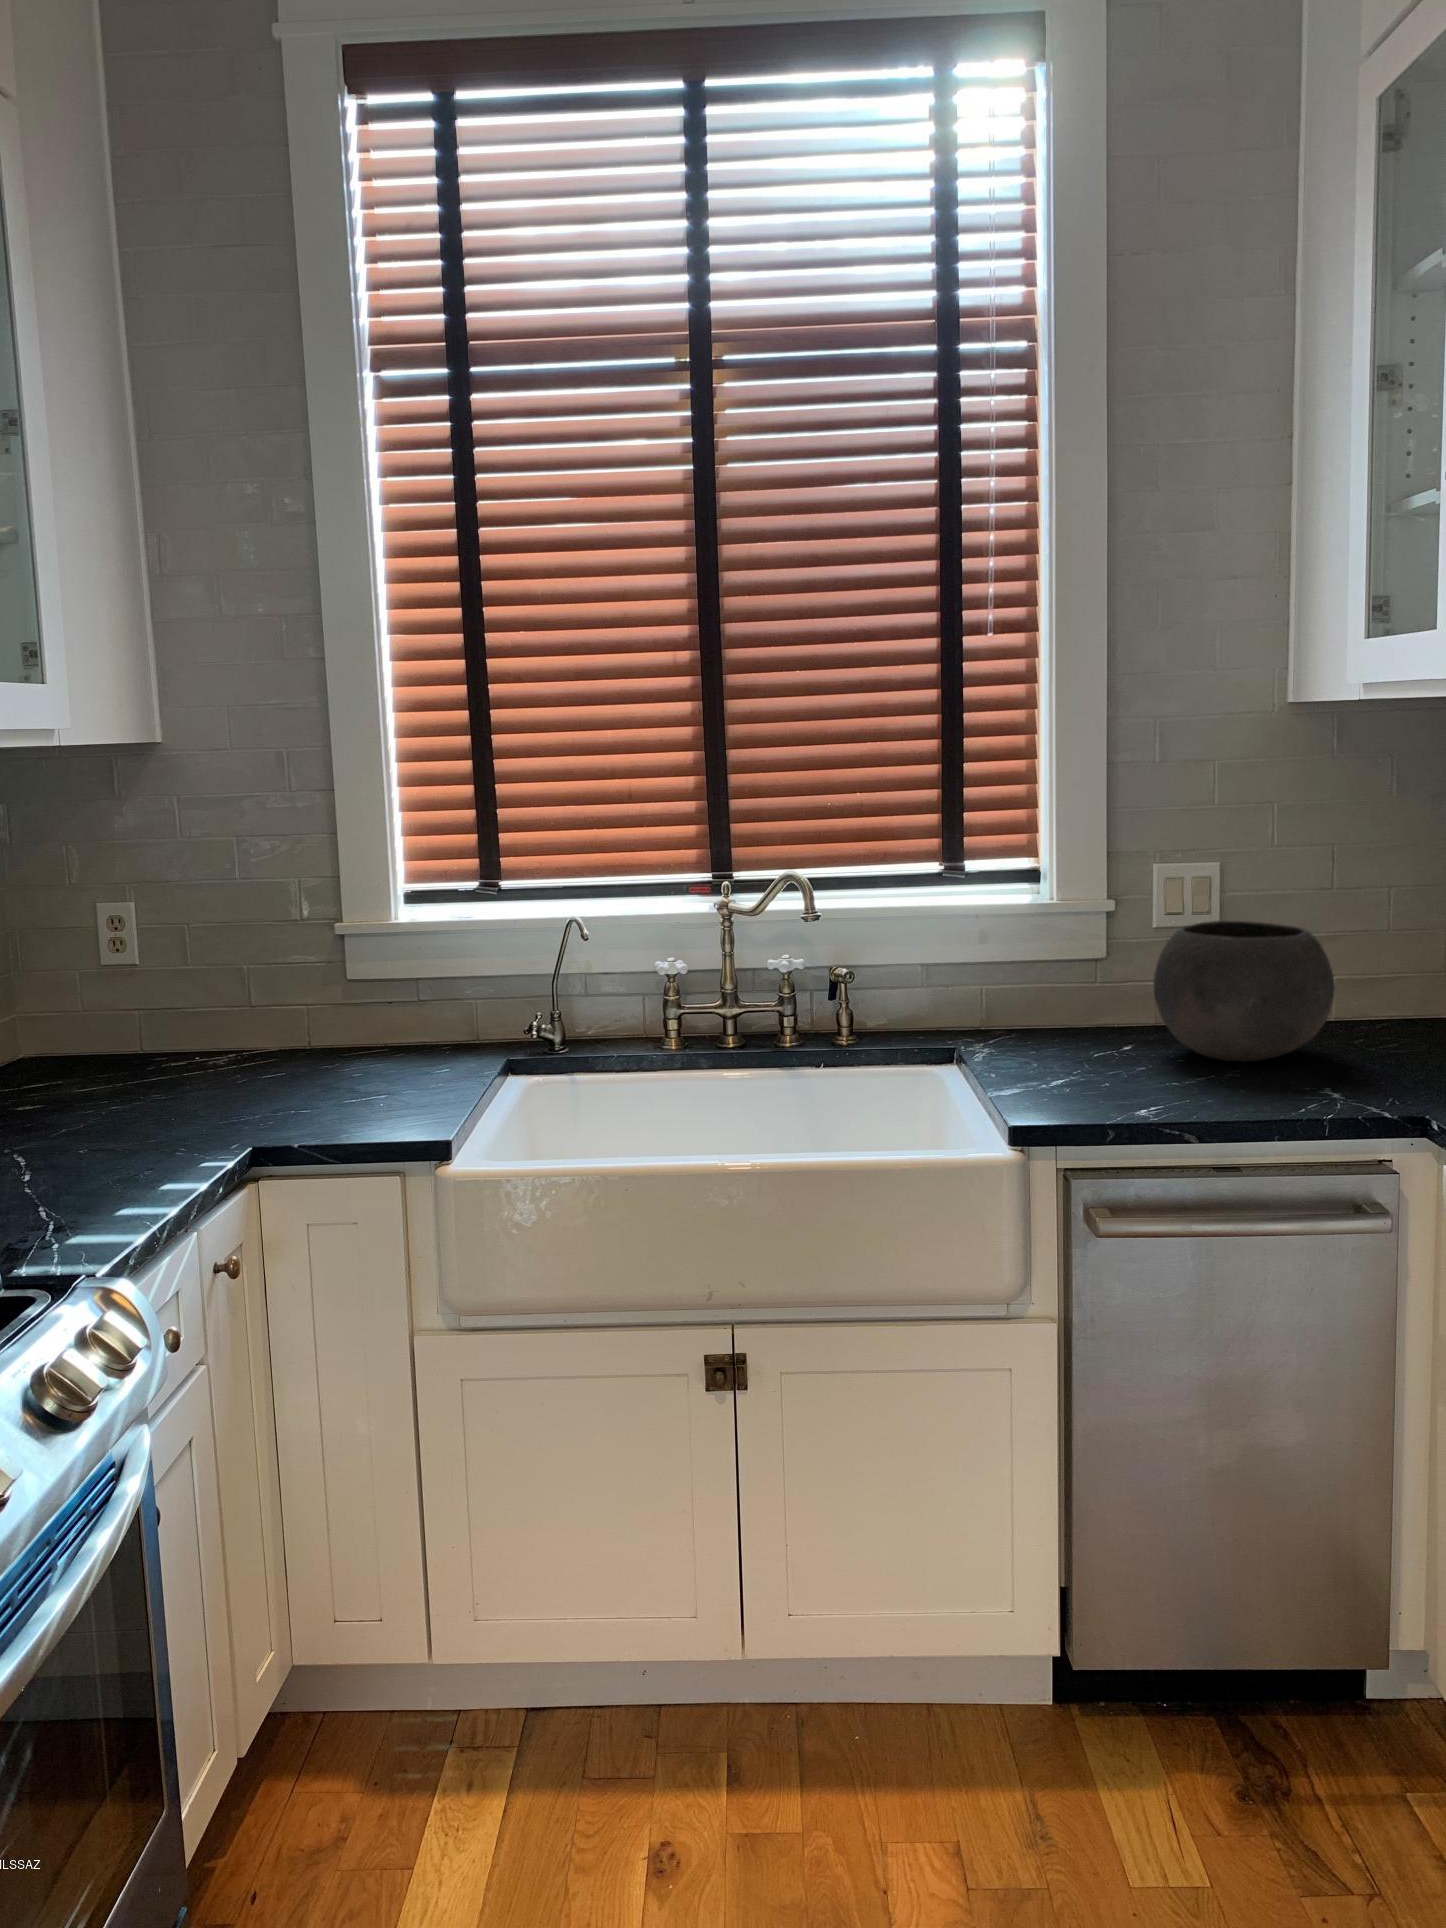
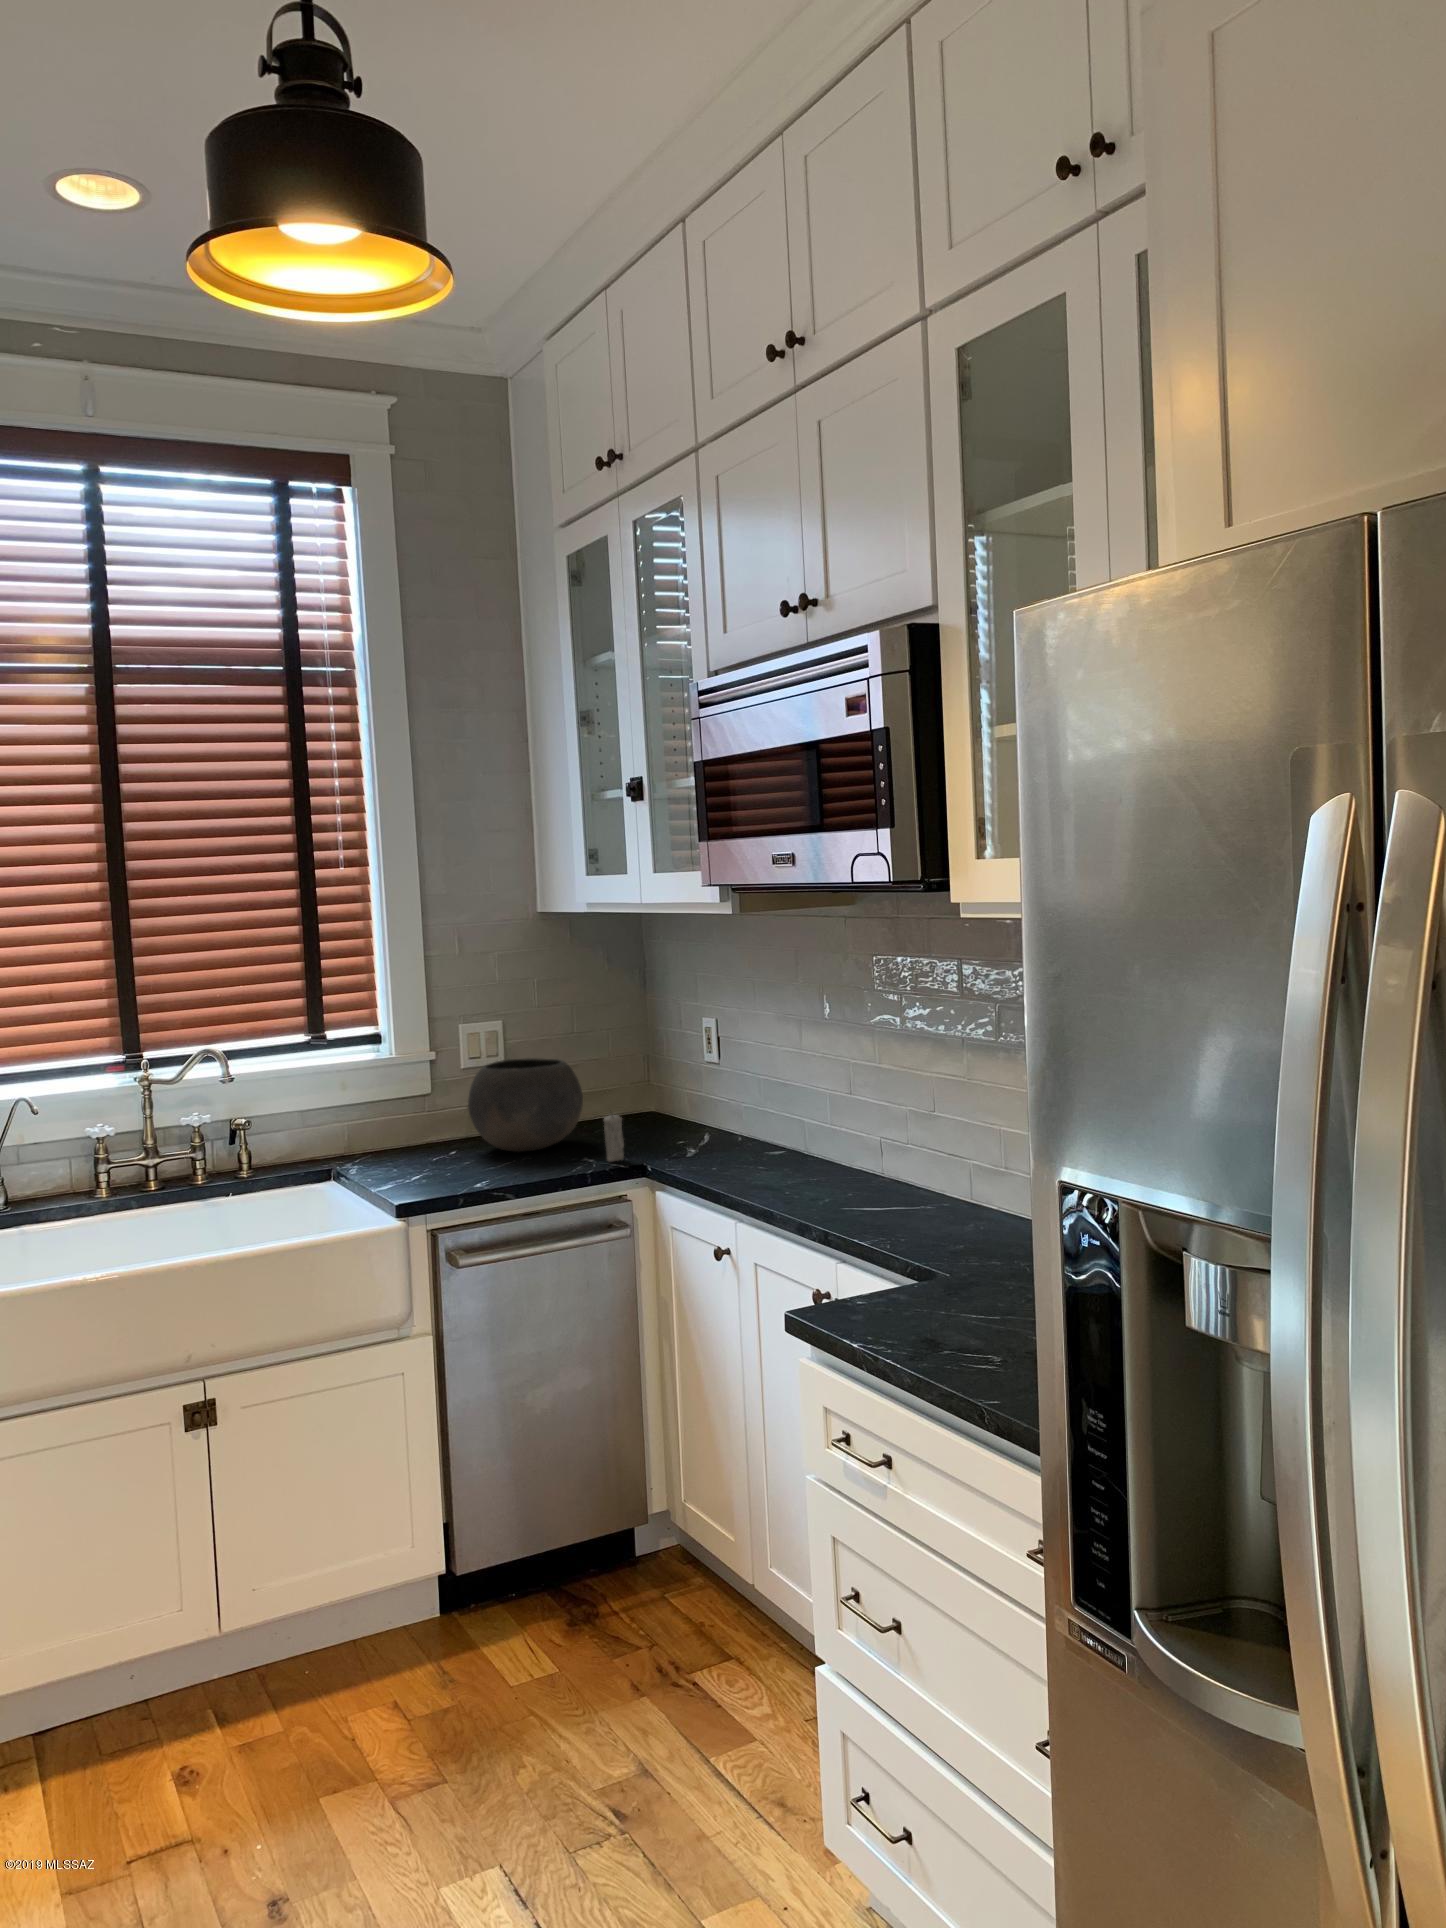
candle: none [1361,1012,1395,1099] -> present [604,1115,624,1162]

